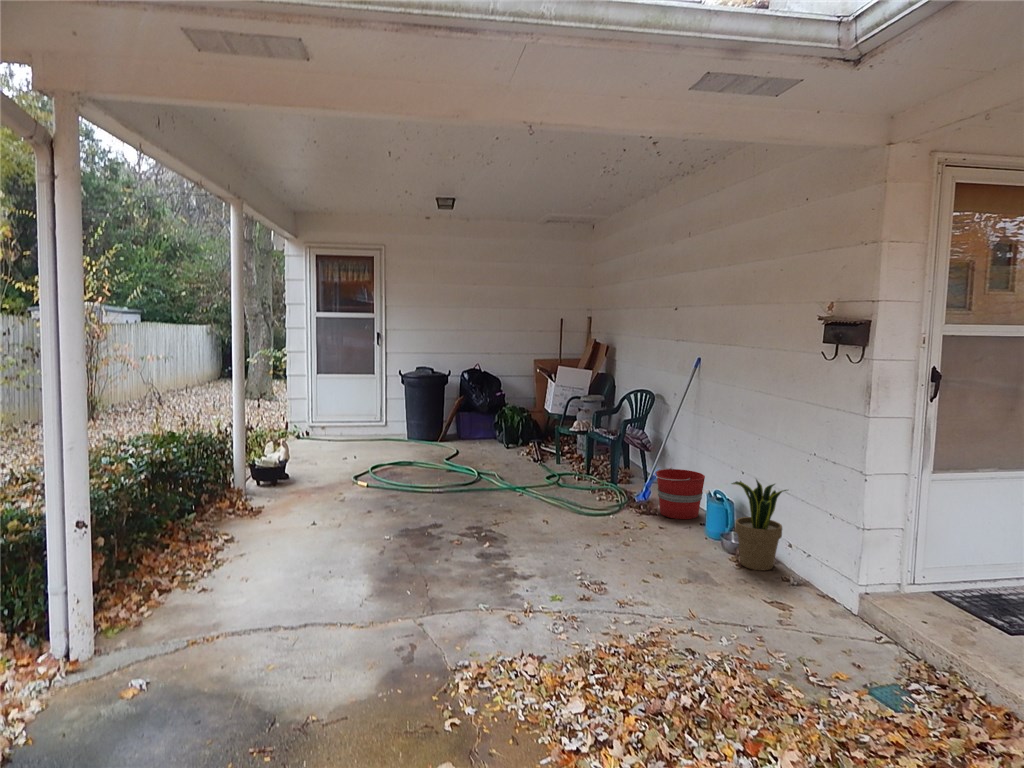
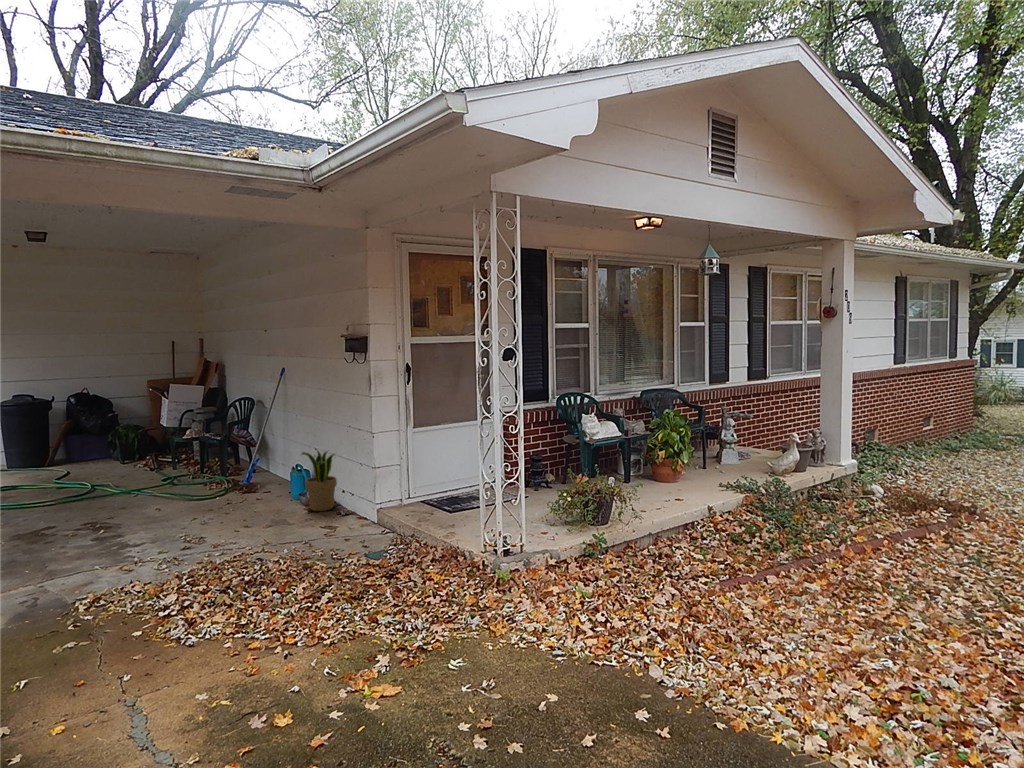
bucket: present [654,468,705,519] -> none [253,455,293,492]

